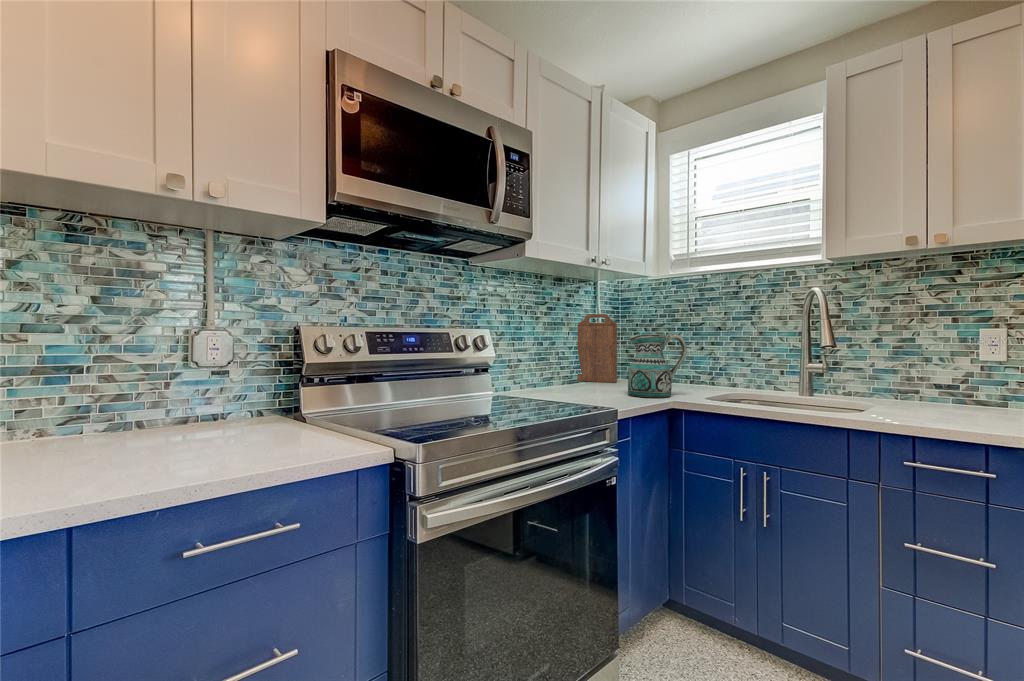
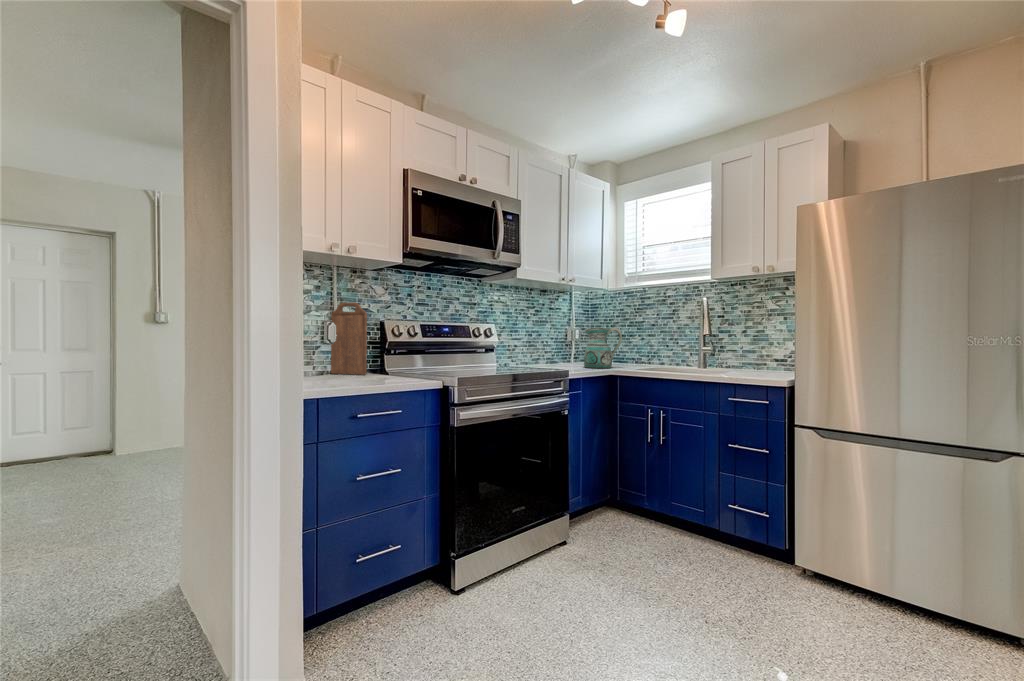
cutting board: present [577,314,617,382] -> present [331,302,367,375]

